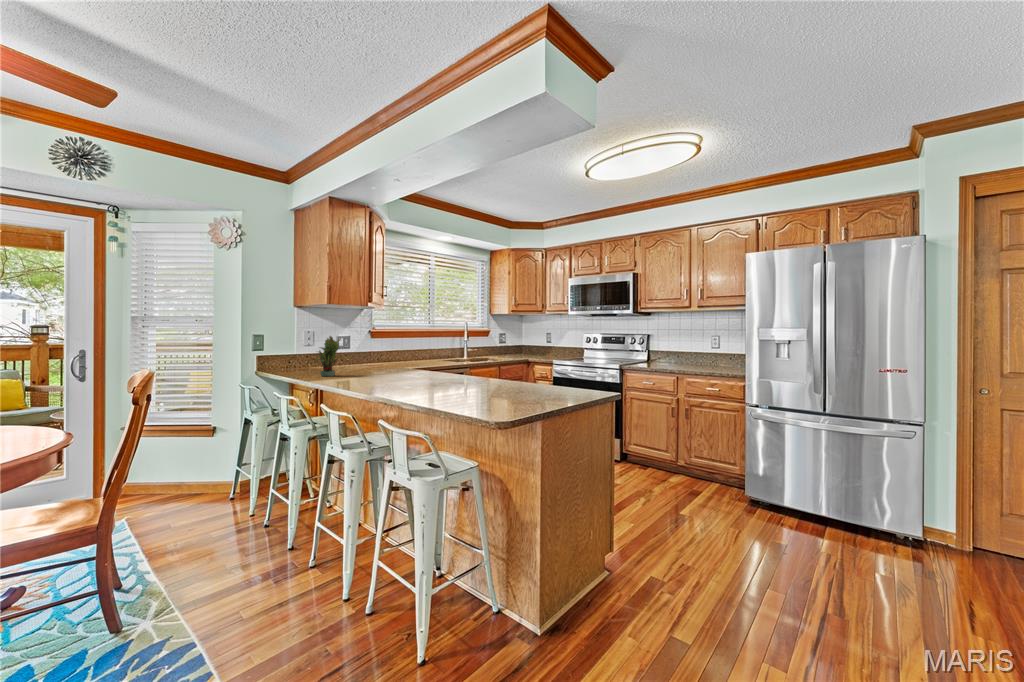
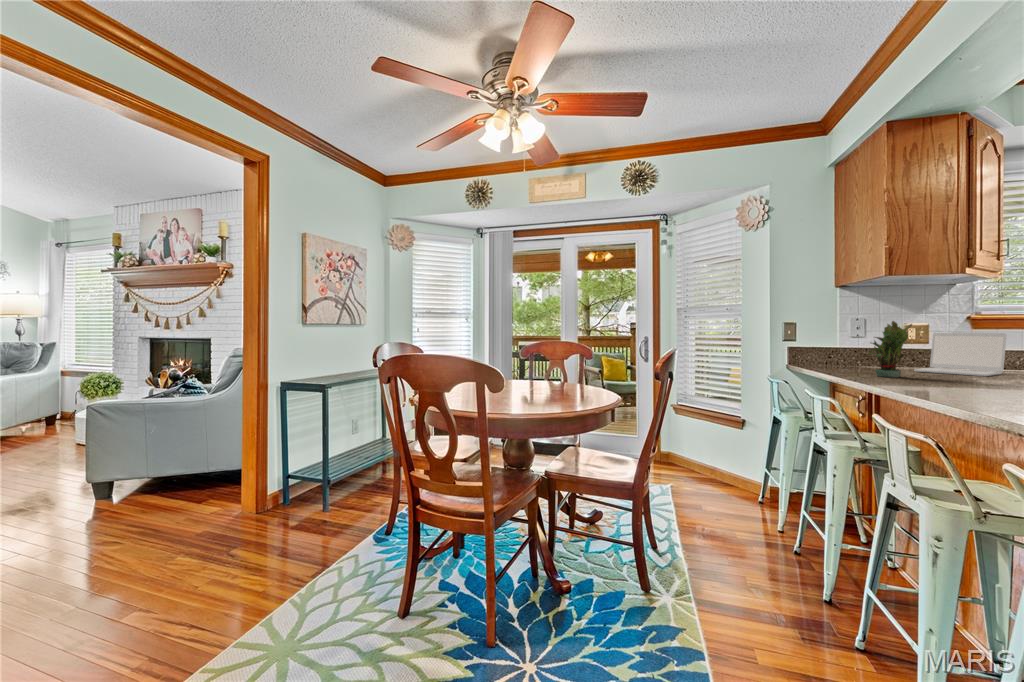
laptop: none [343,343,387,371] -> present [914,333,1007,376]

